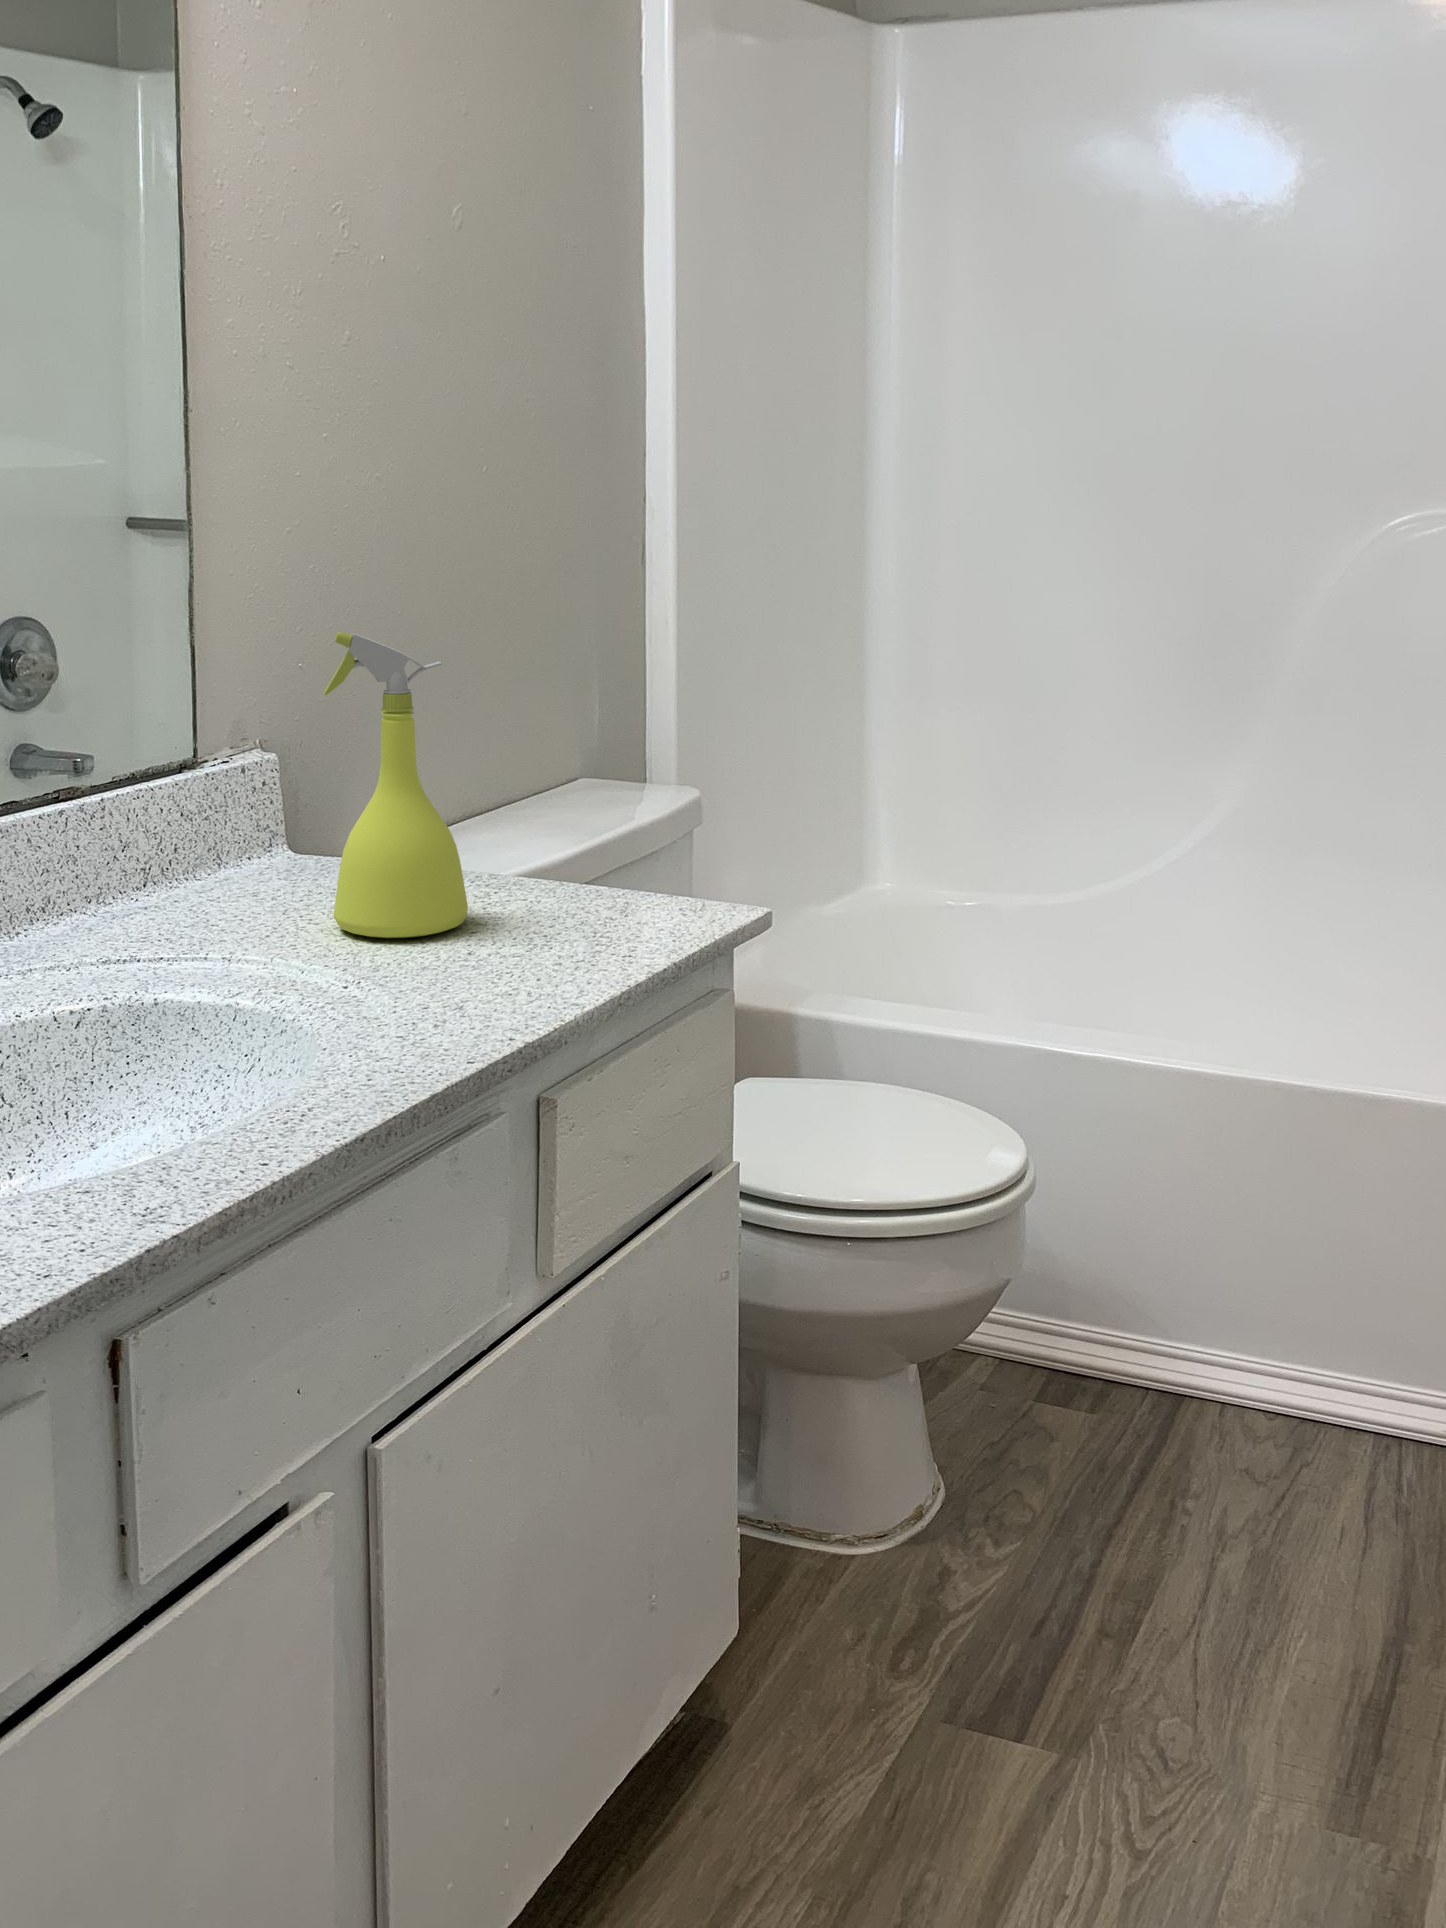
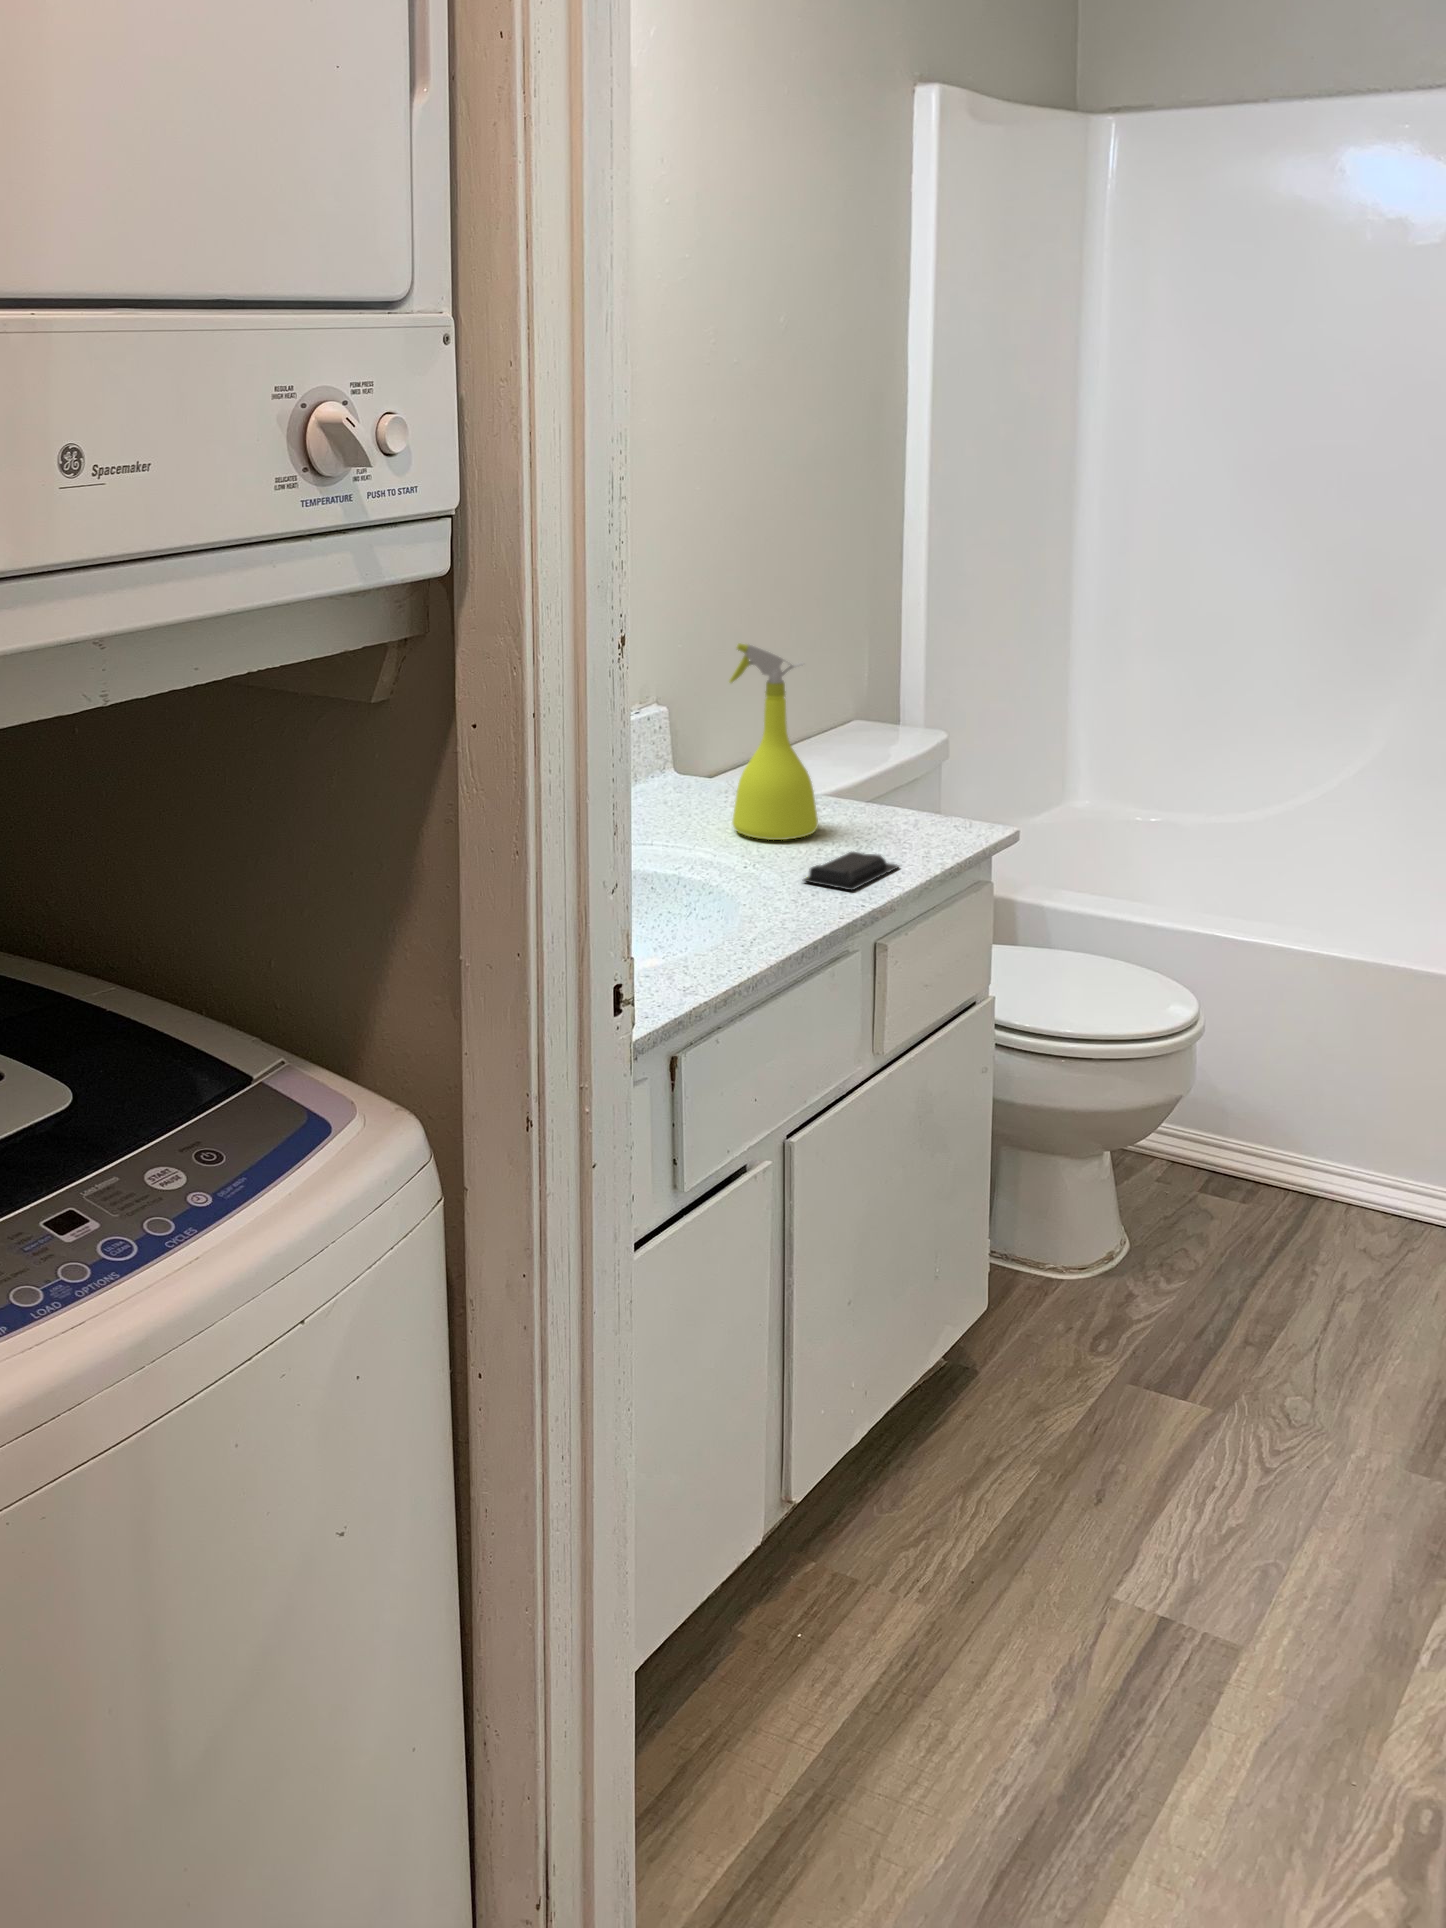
soap bar: none [419,951,580,1014] -> present [803,852,899,890]

